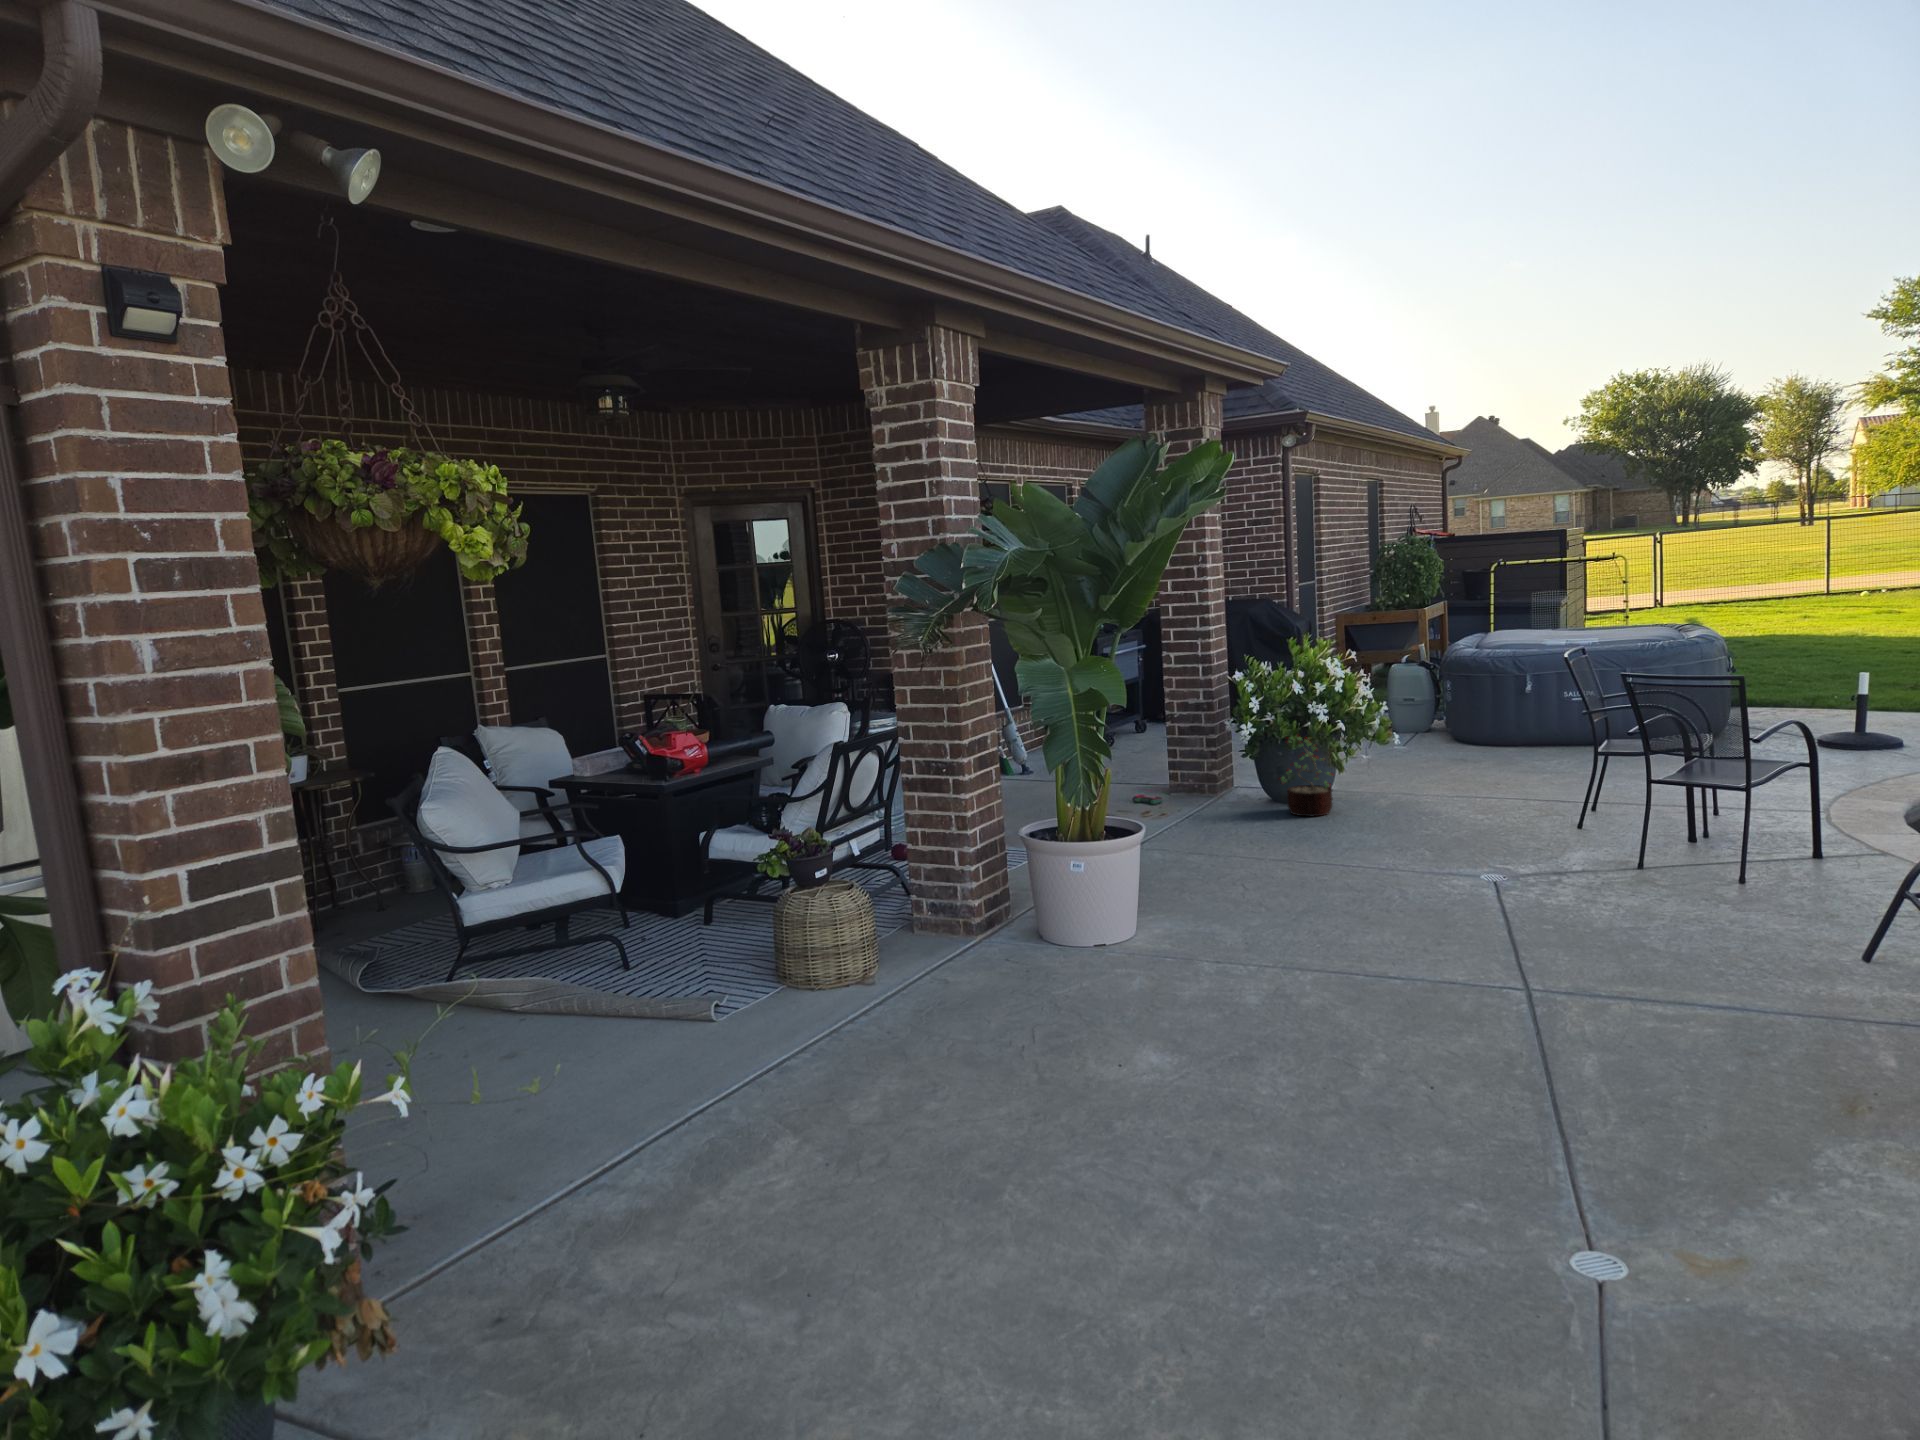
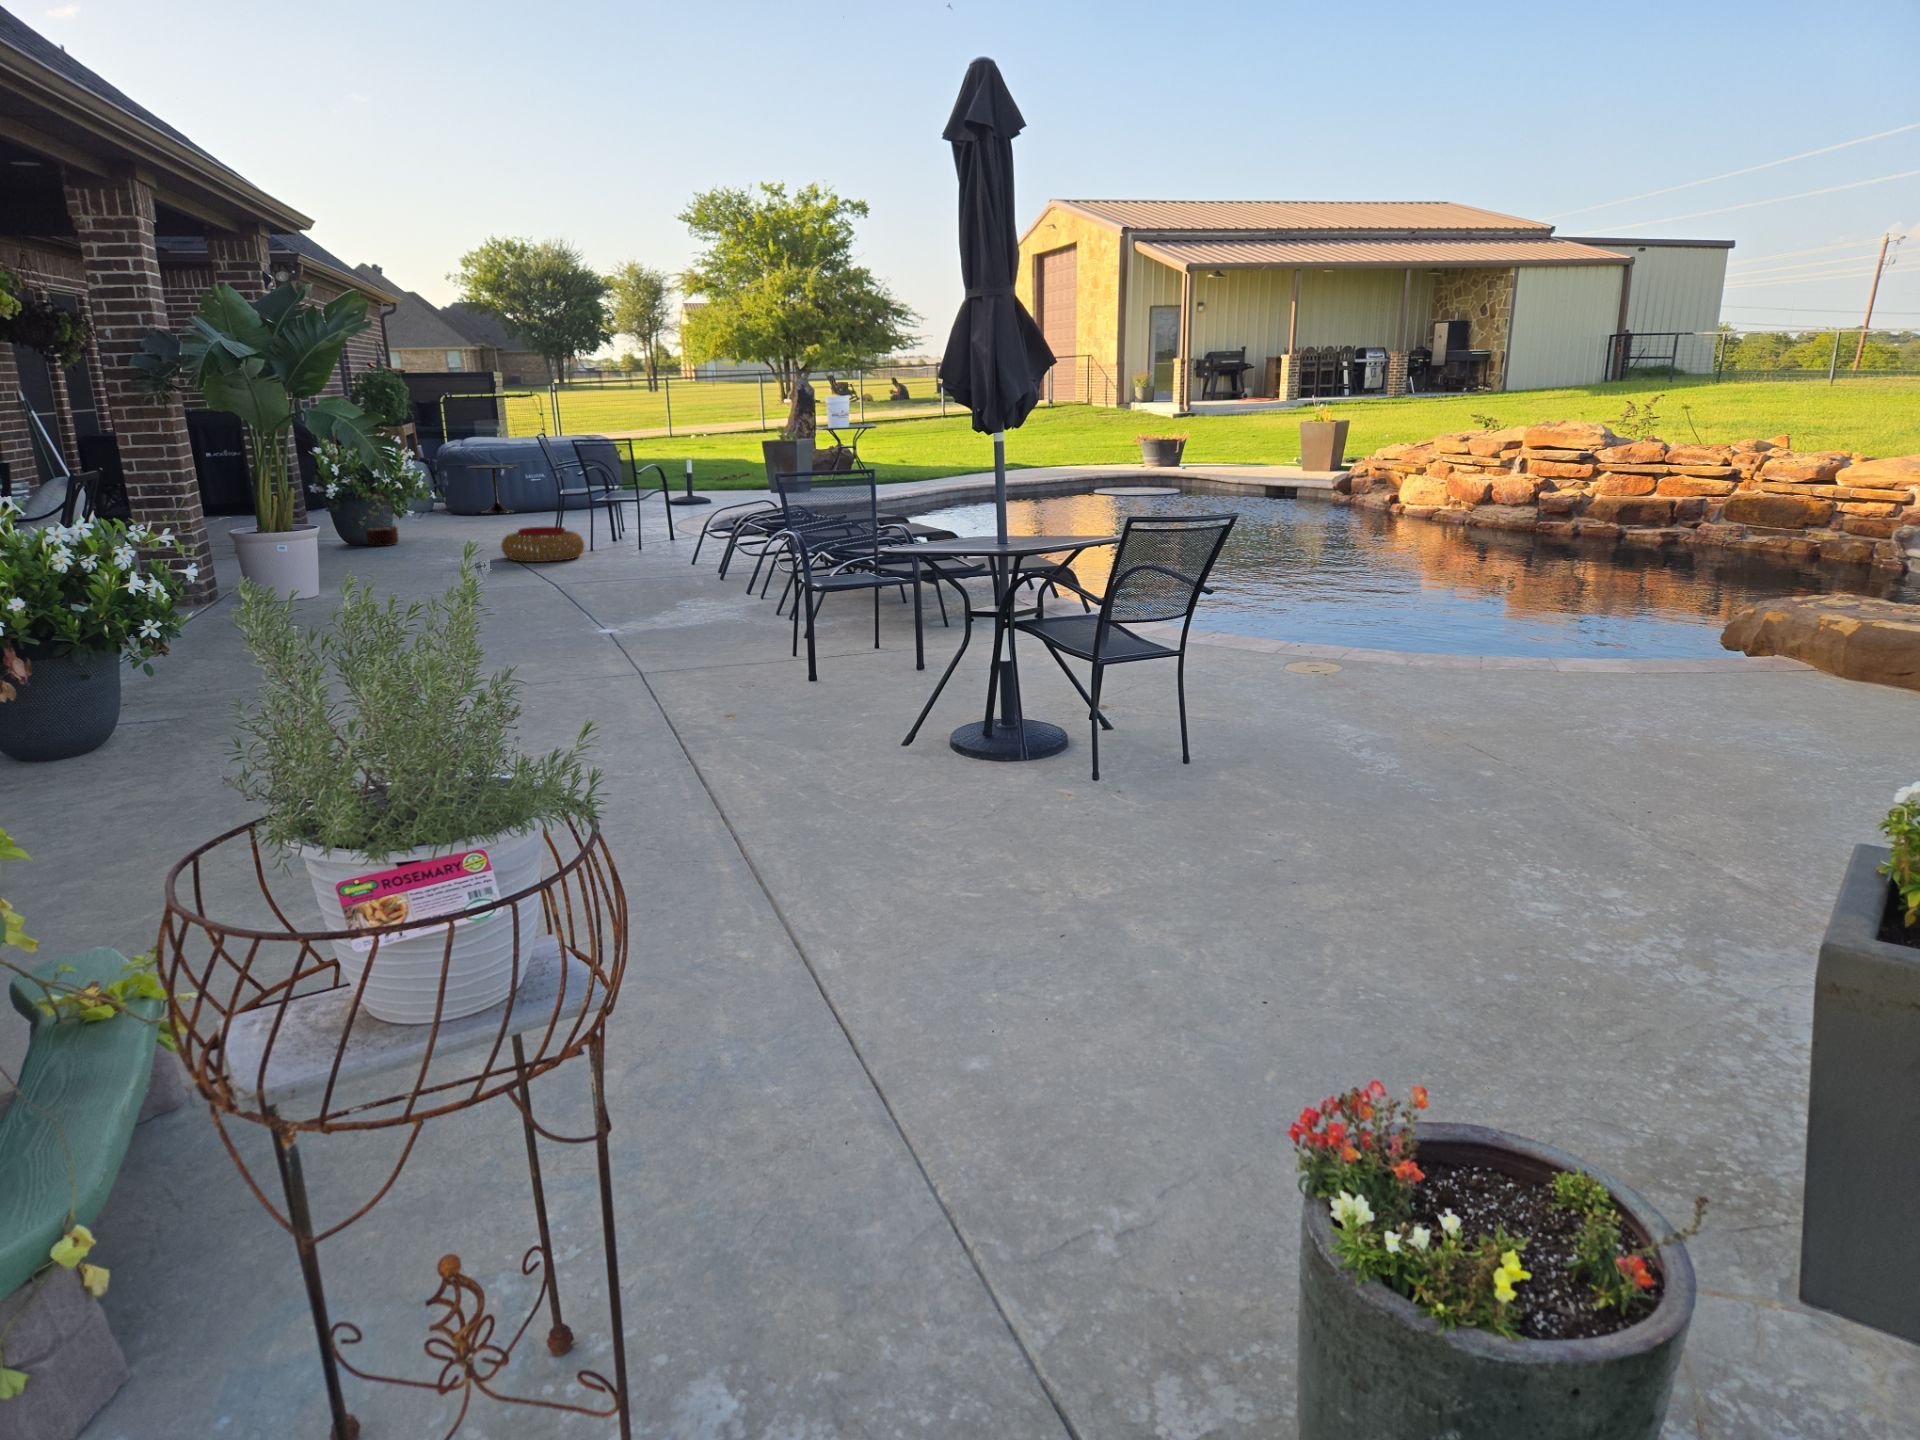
side table: none [1475,675,1558,749] -> present [466,465,520,514]
pouf: none [1465,826,1627,902] -> present [501,527,584,562]

